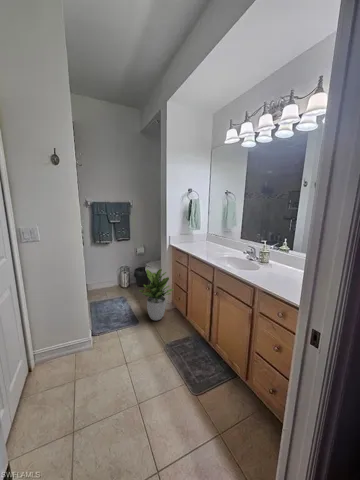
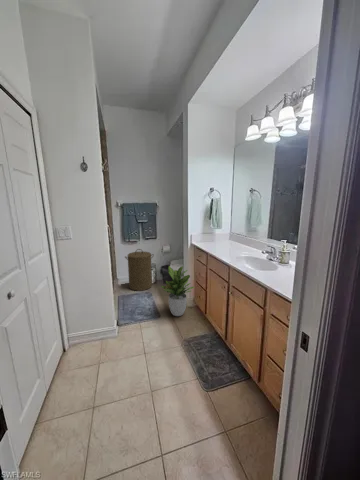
laundry hamper: none [96,252,128,296] -> present [125,249,153,291]

